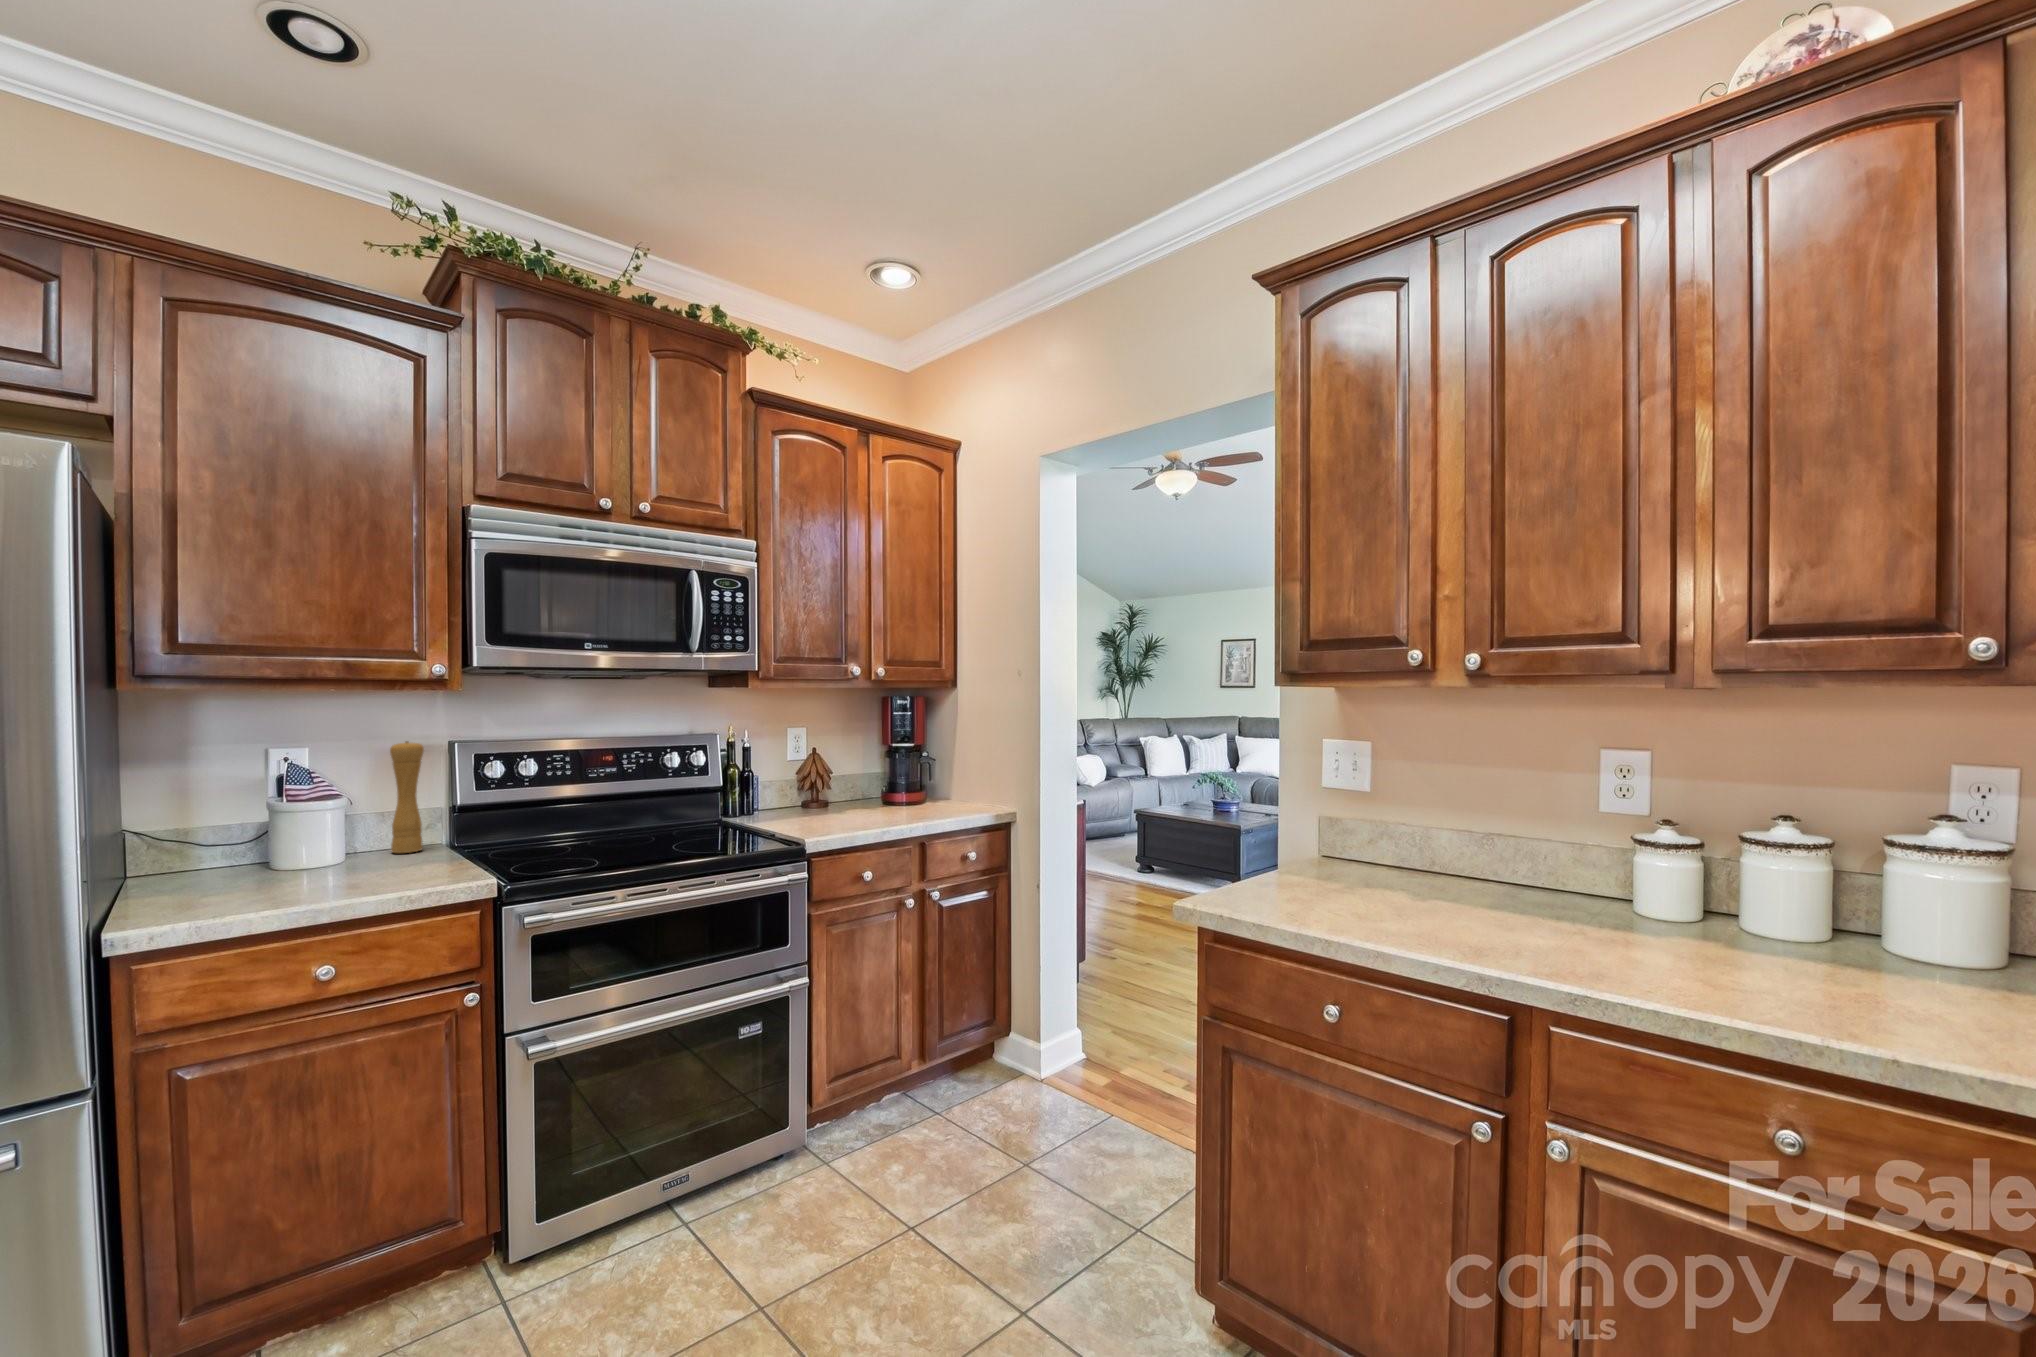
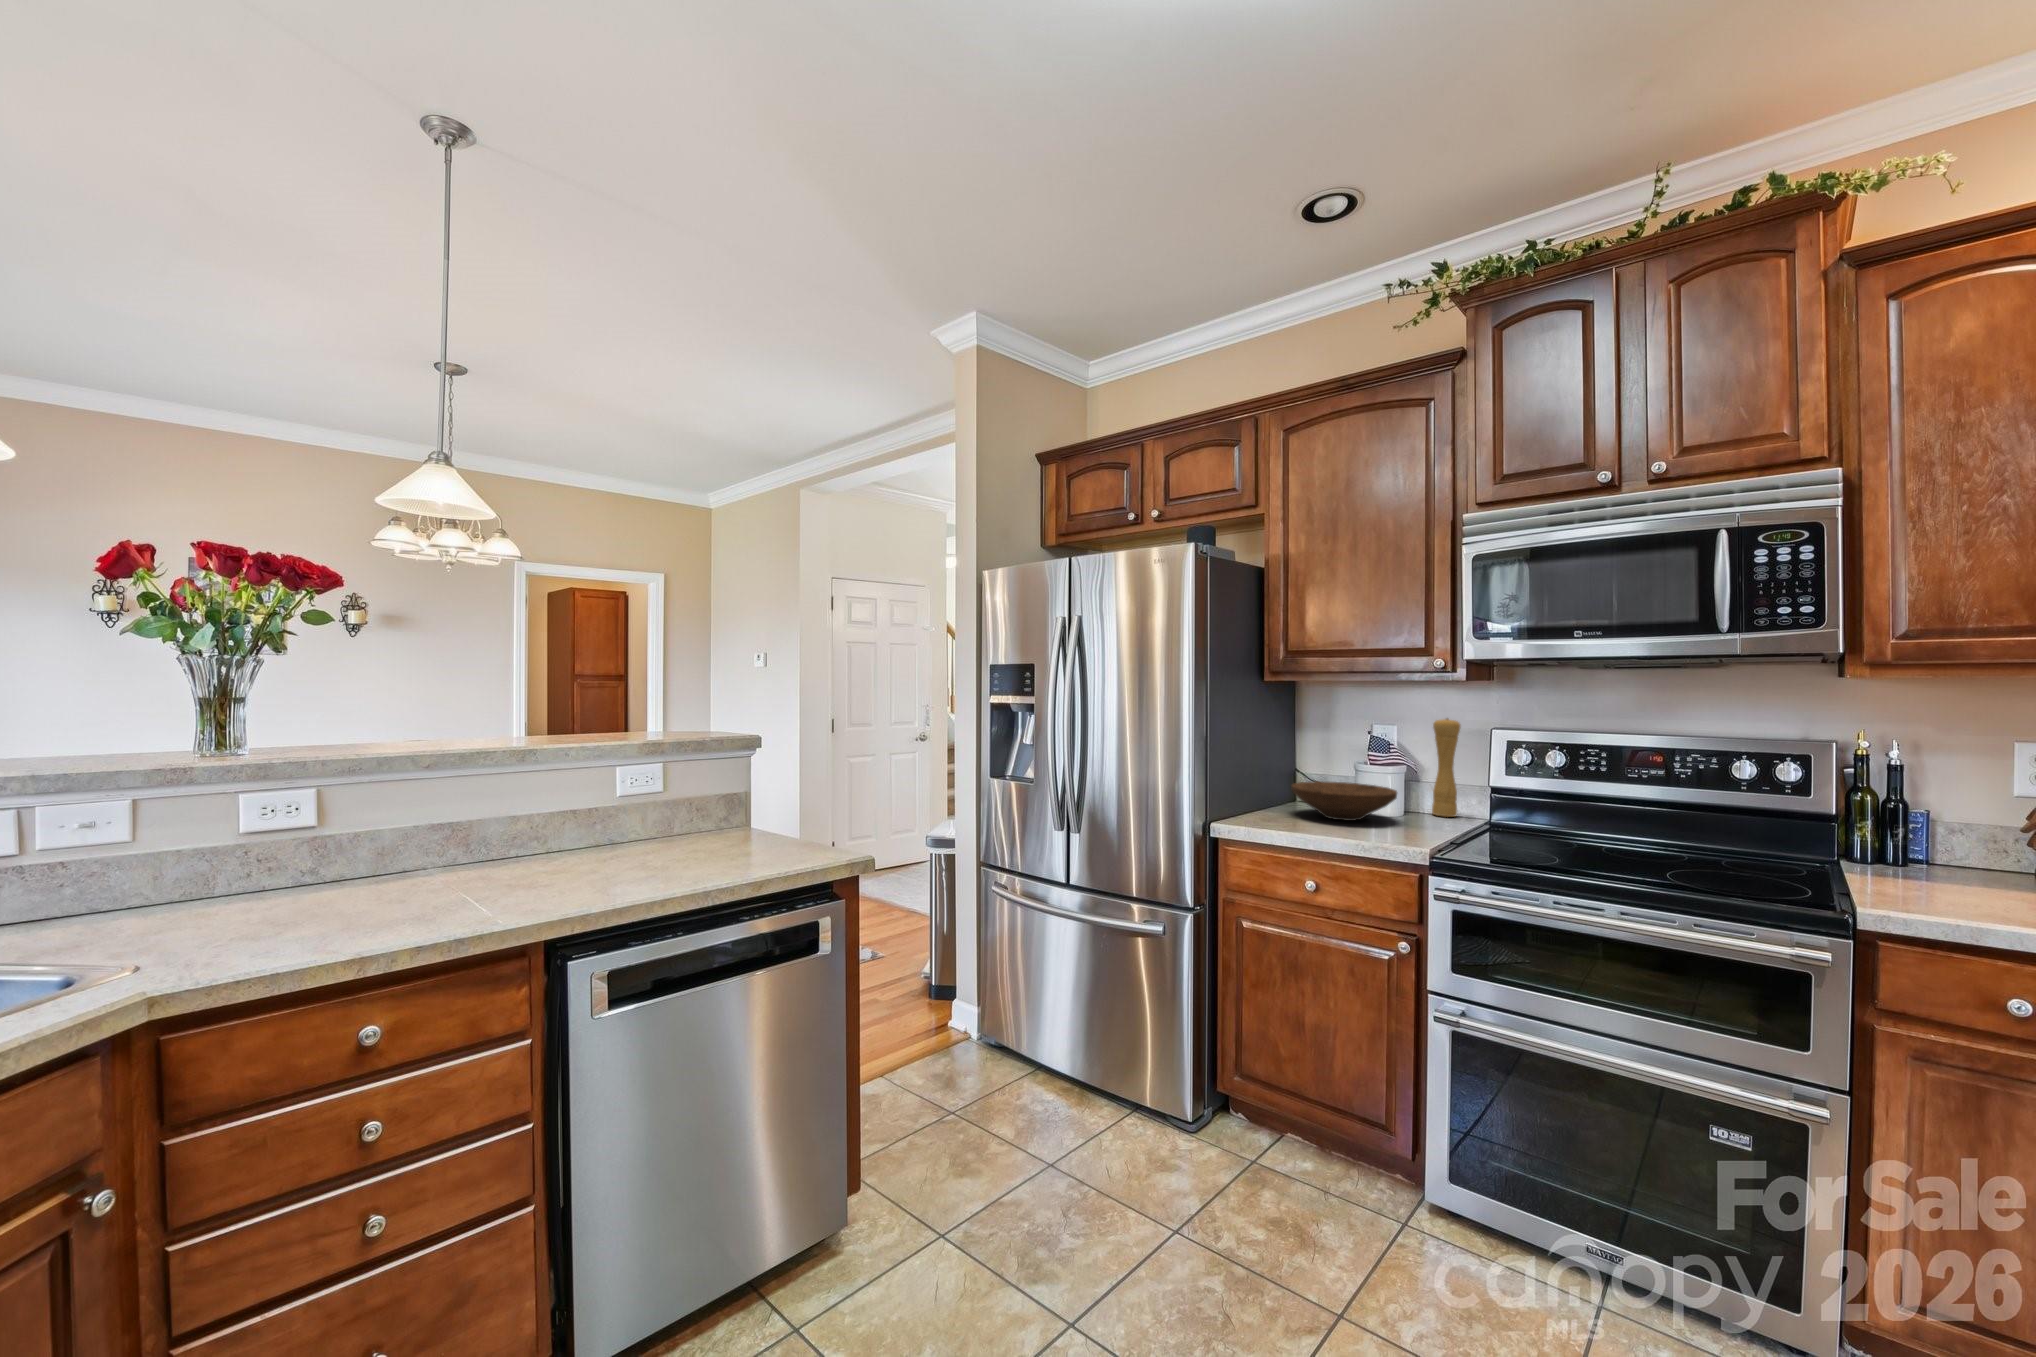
wooden bowl: none [229,832,396,888] -> present [1291,781,1397,821]

